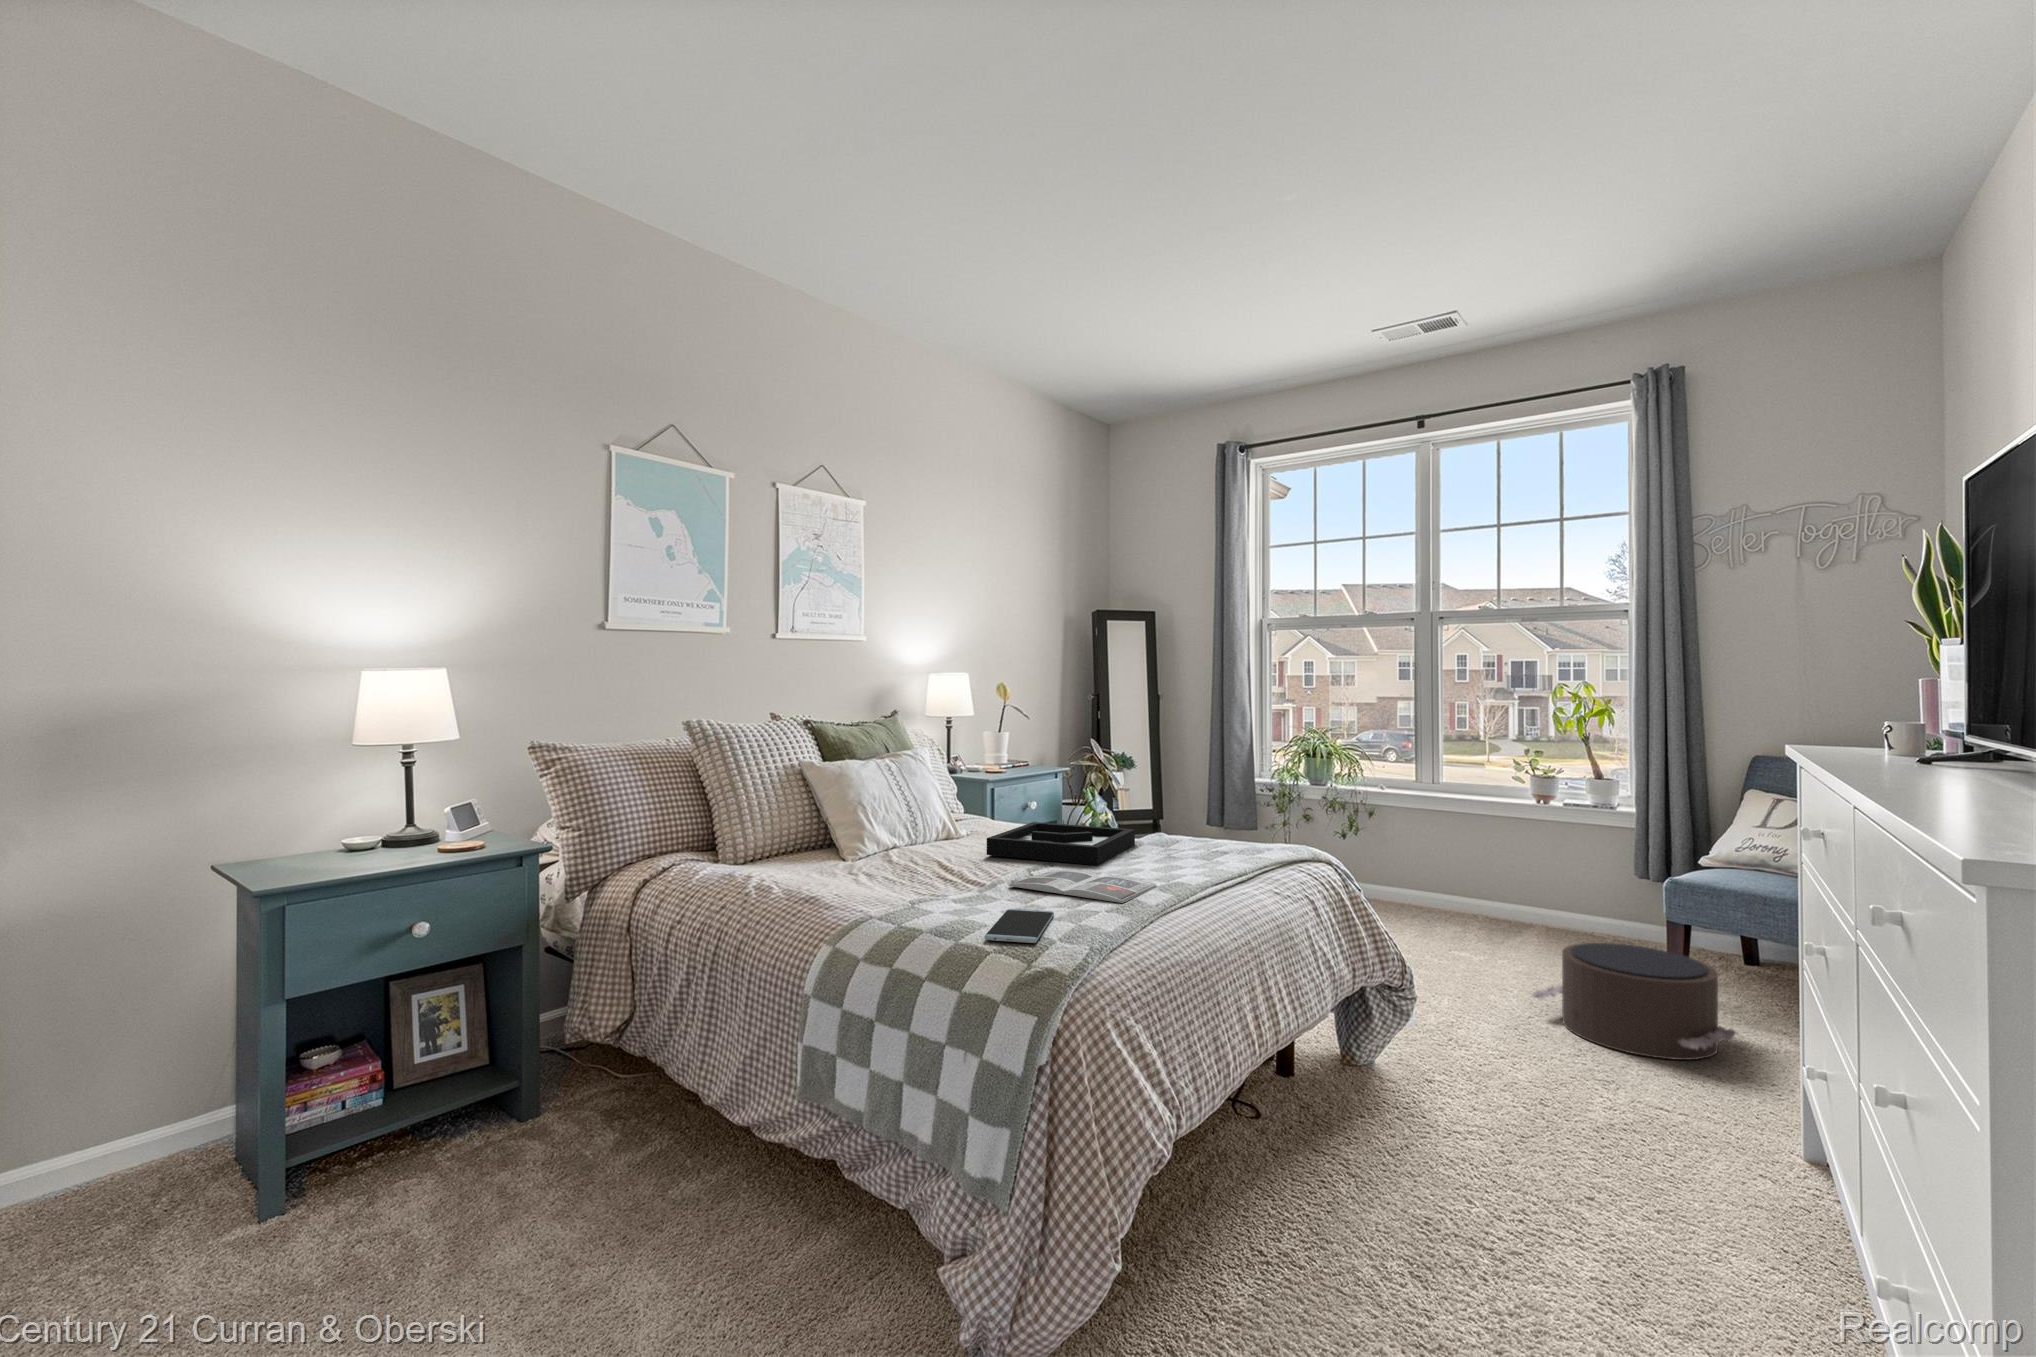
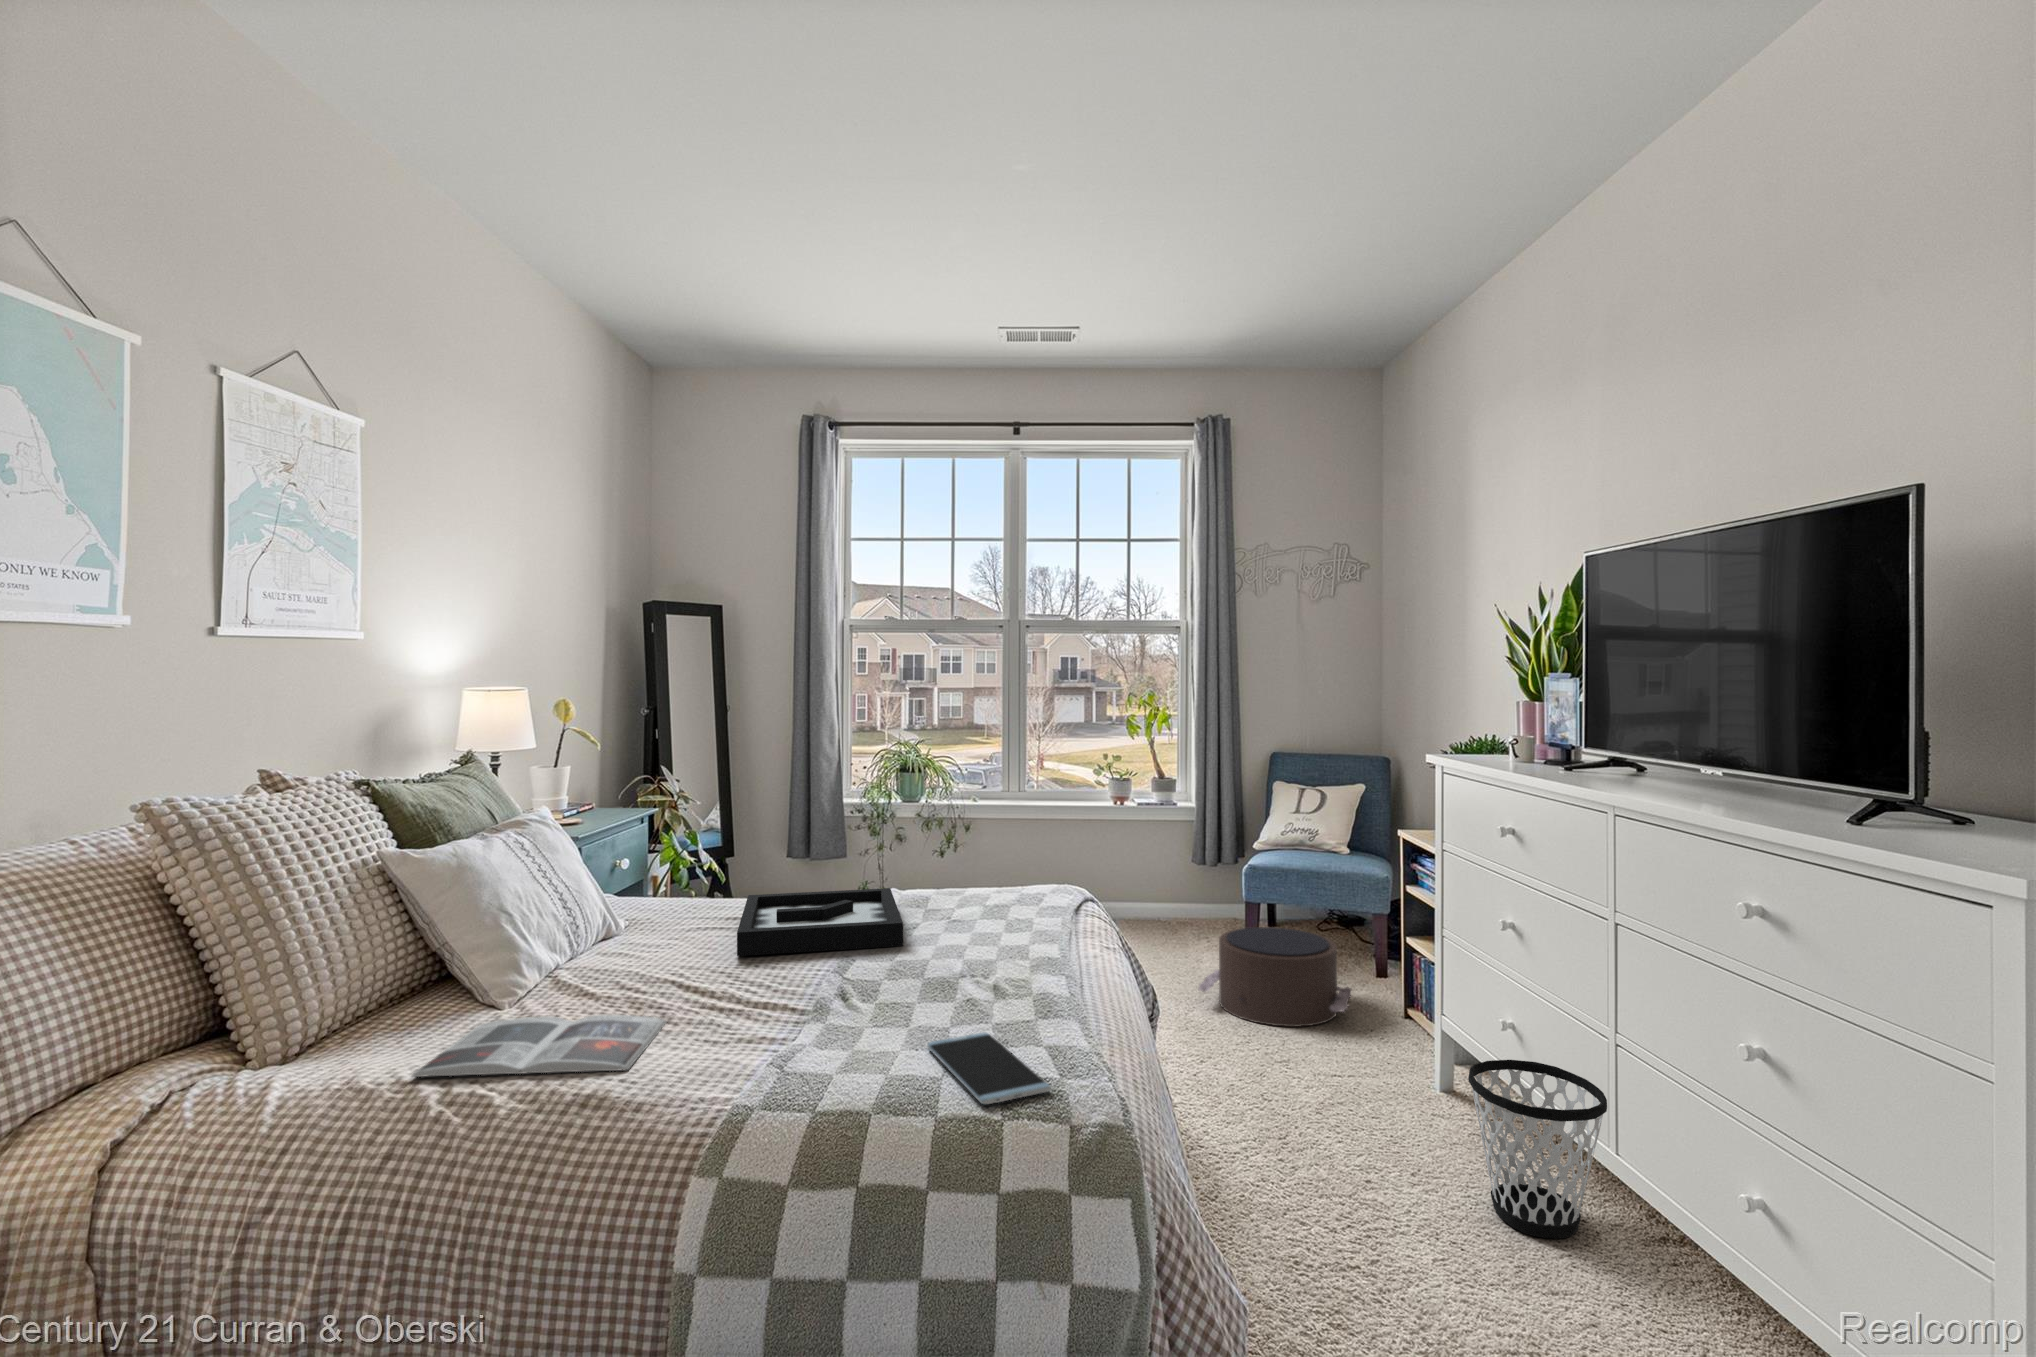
magazine: present [1009,870,1157,903] -> present [412,1015,666,1077]
wastebasket: none [1646,1088,1821,1304] -> present [1468,1060,1607,1238]

